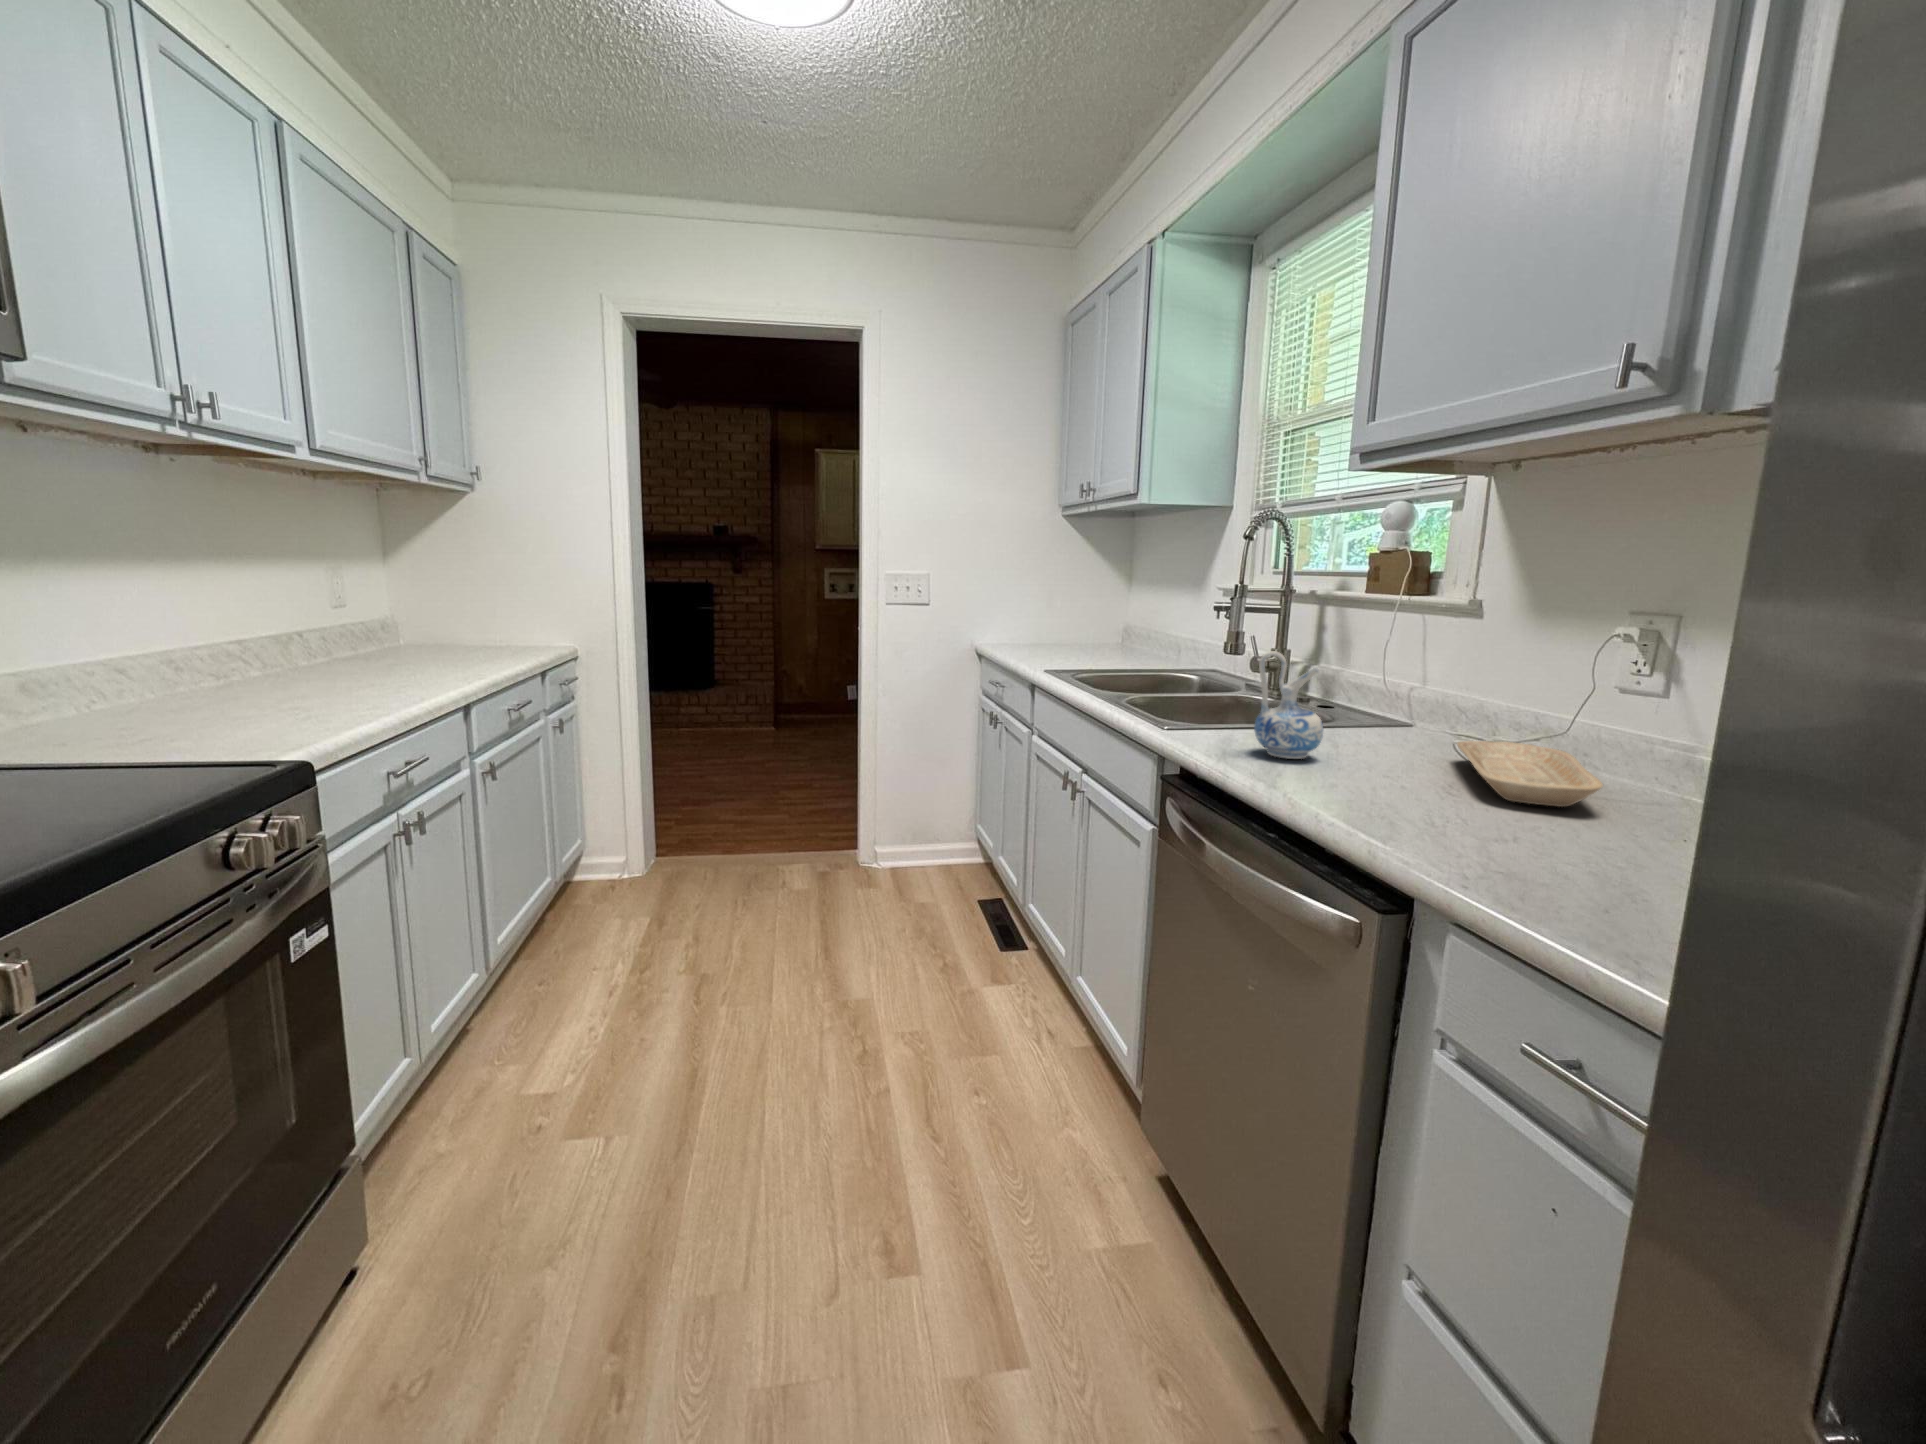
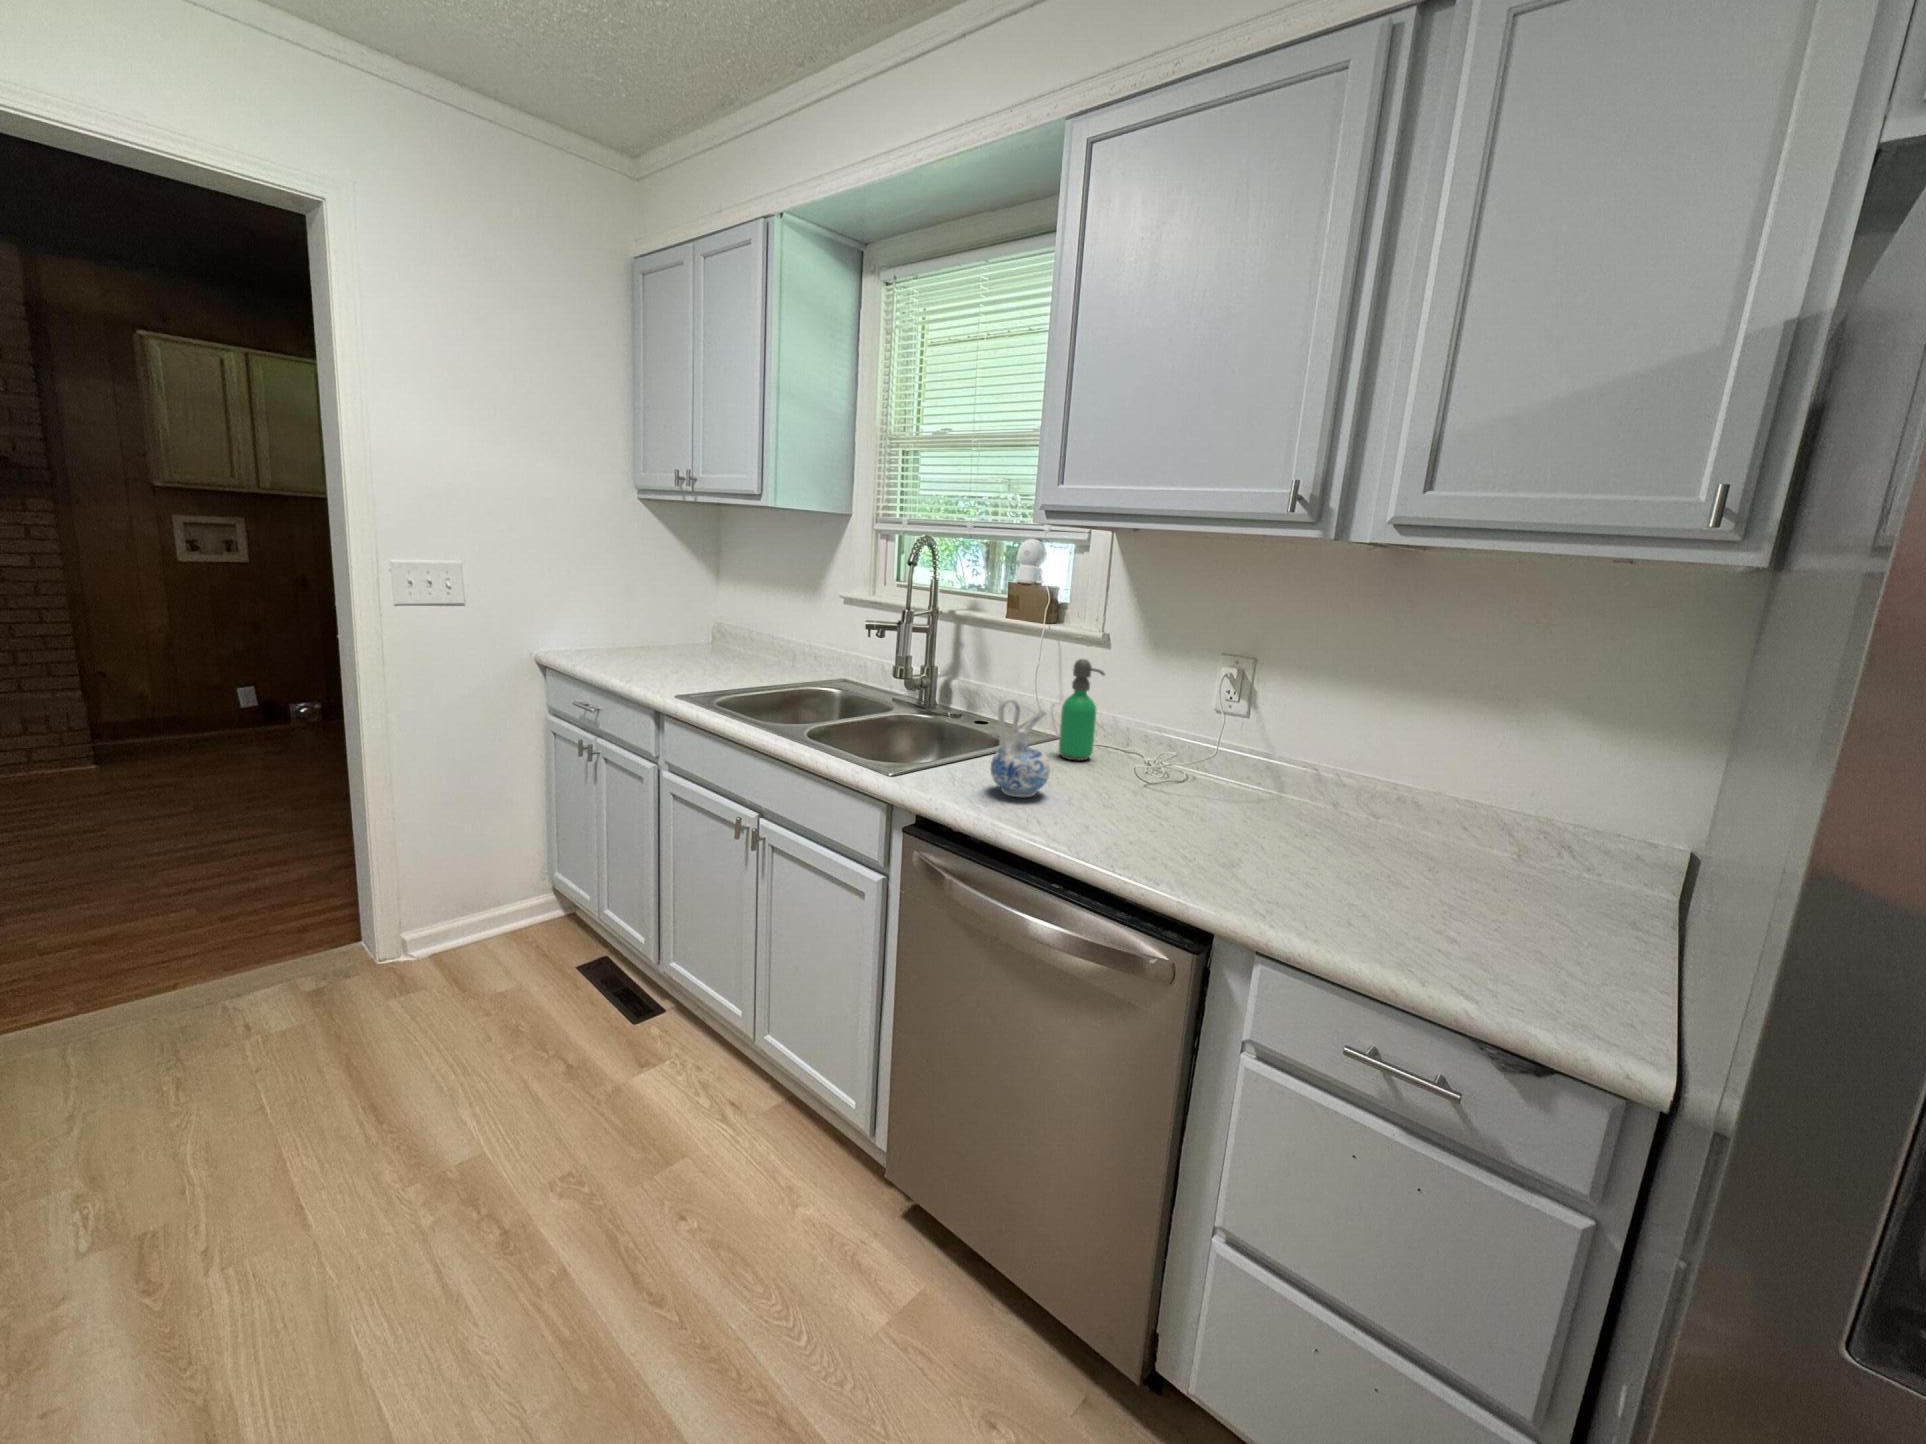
soap dispenser: none [1387,625,1444,744] -> present [1059,659,1105,760]
tray: present [1457,741,1603,807] -> none [1125,755,1252,816]

